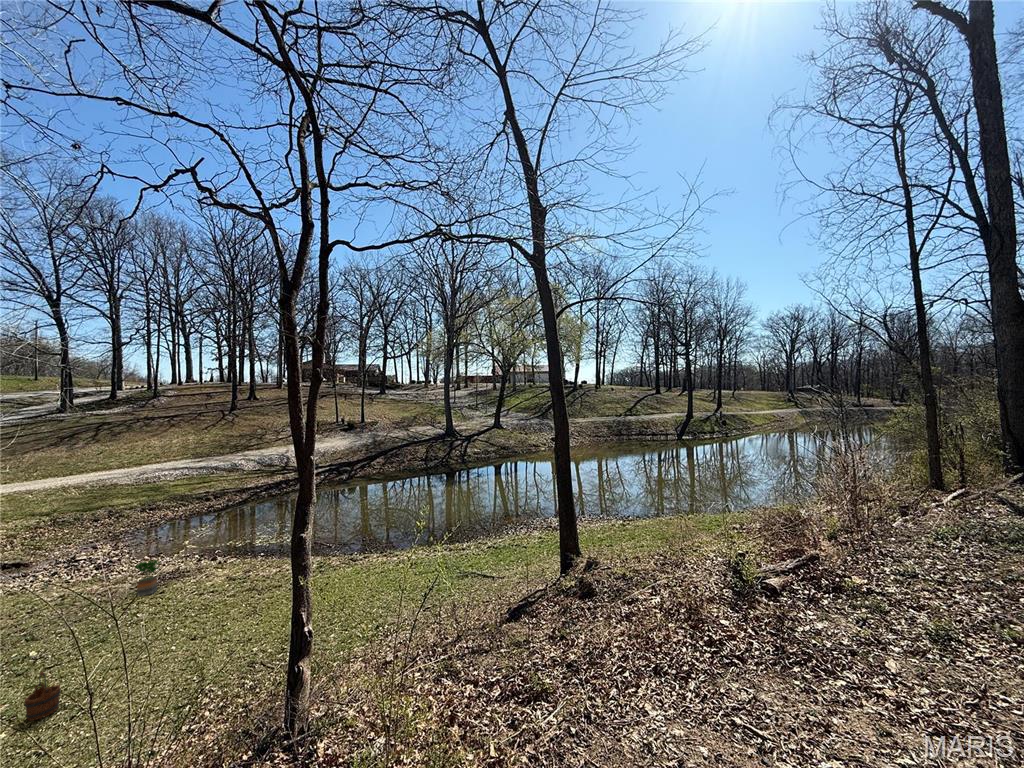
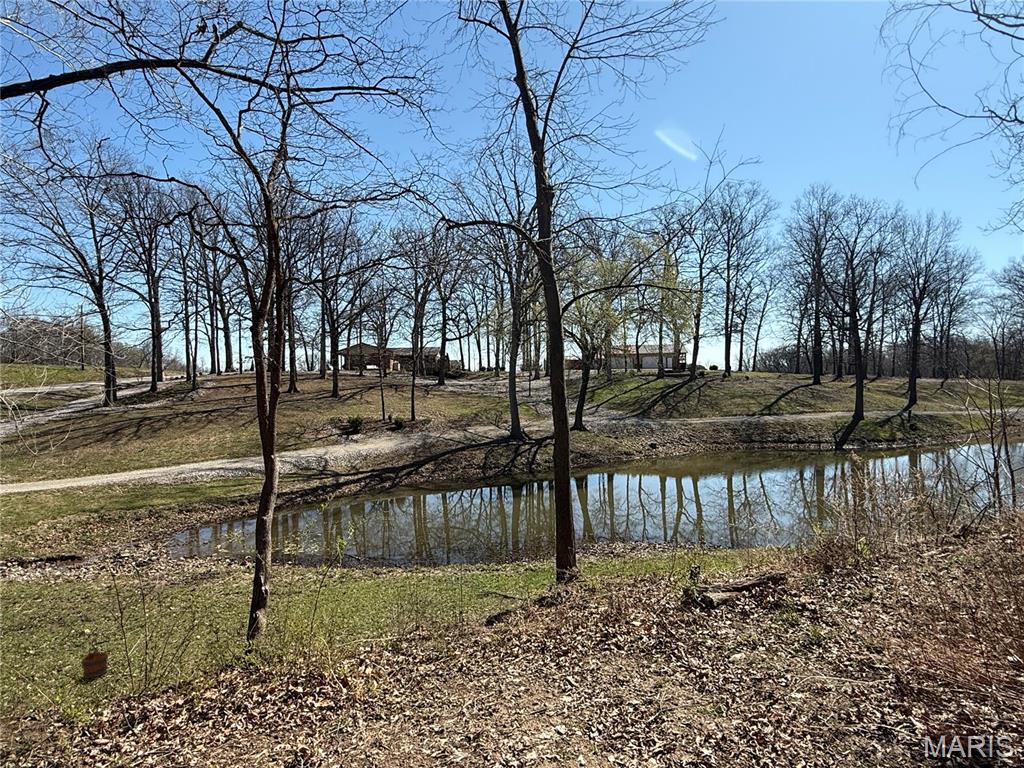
potted tree: present [136,560,160,596] -> none [169,557,193,593]

